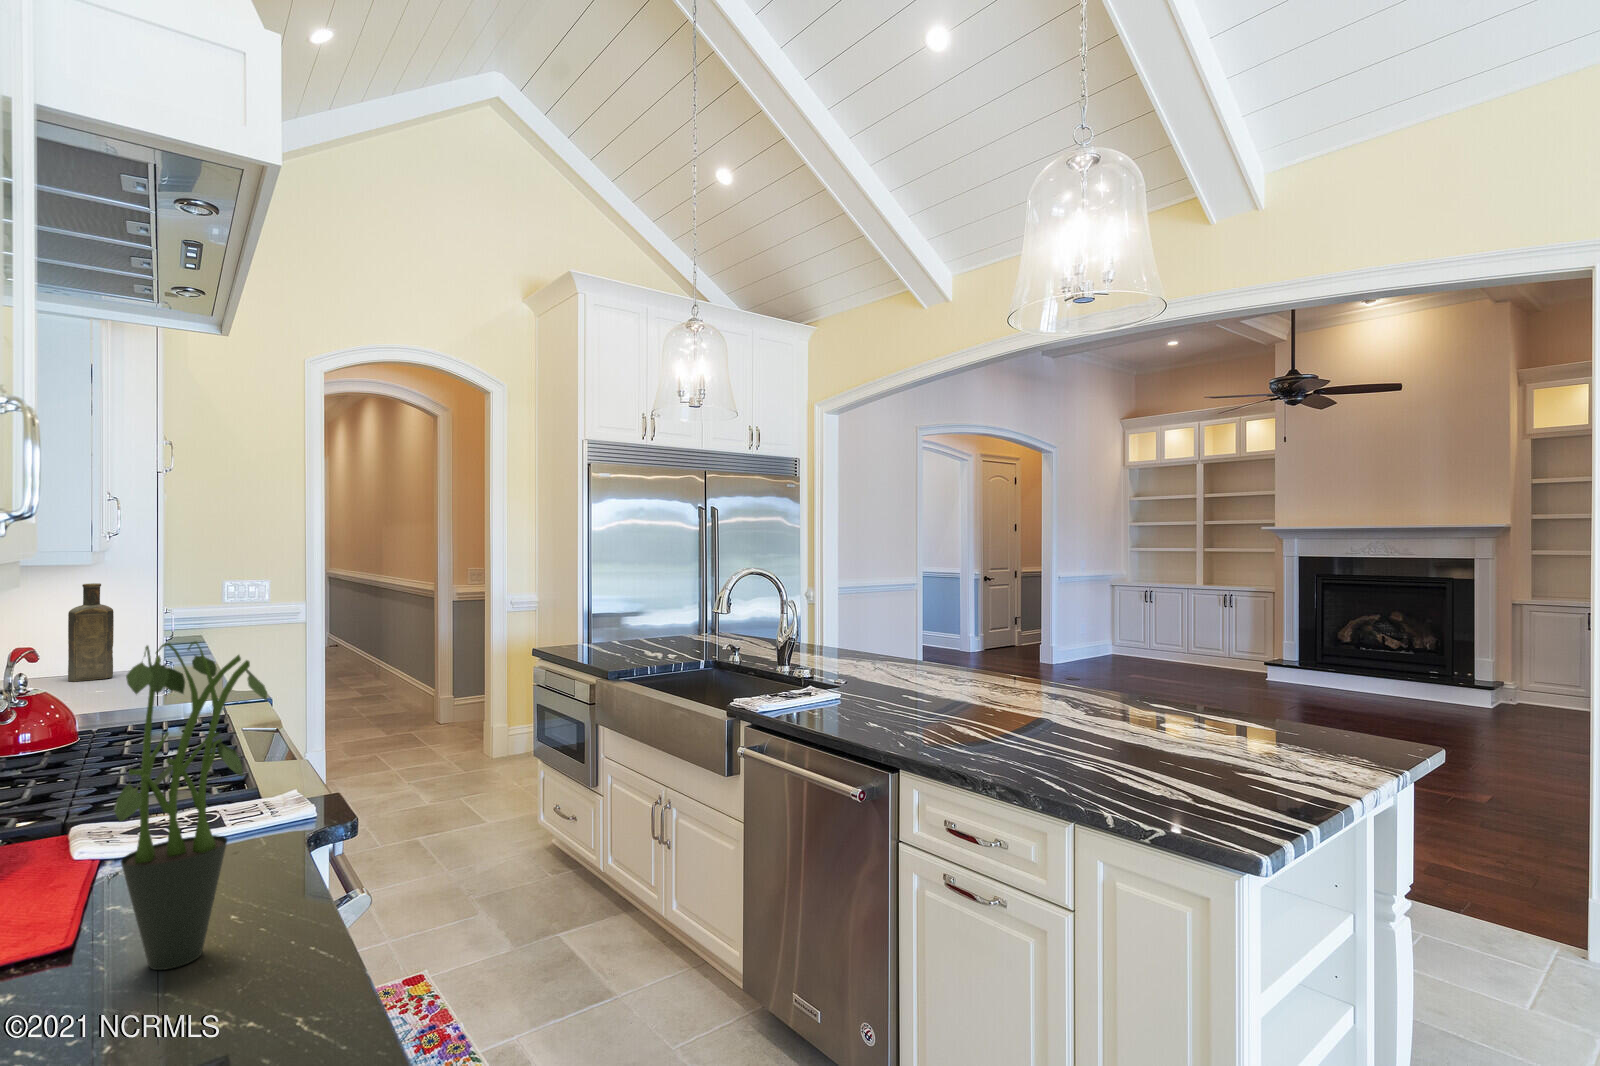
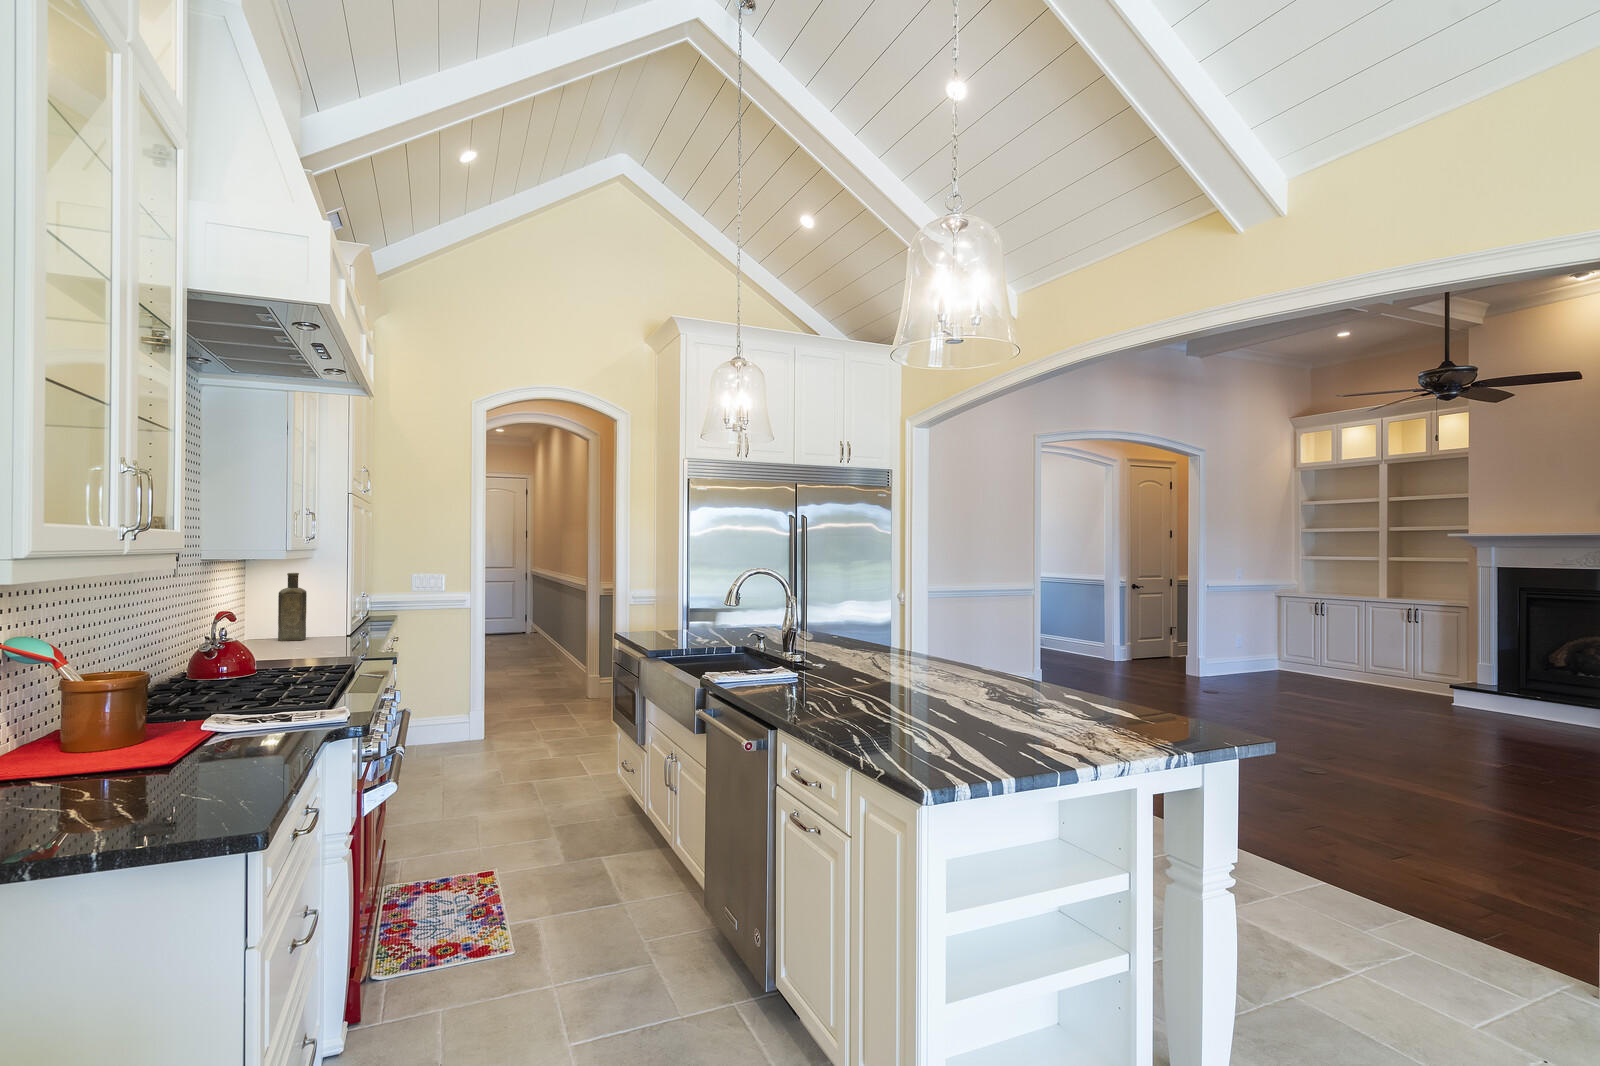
potted plant: present [114,641,267,970] -> none [185,601,271,773]

